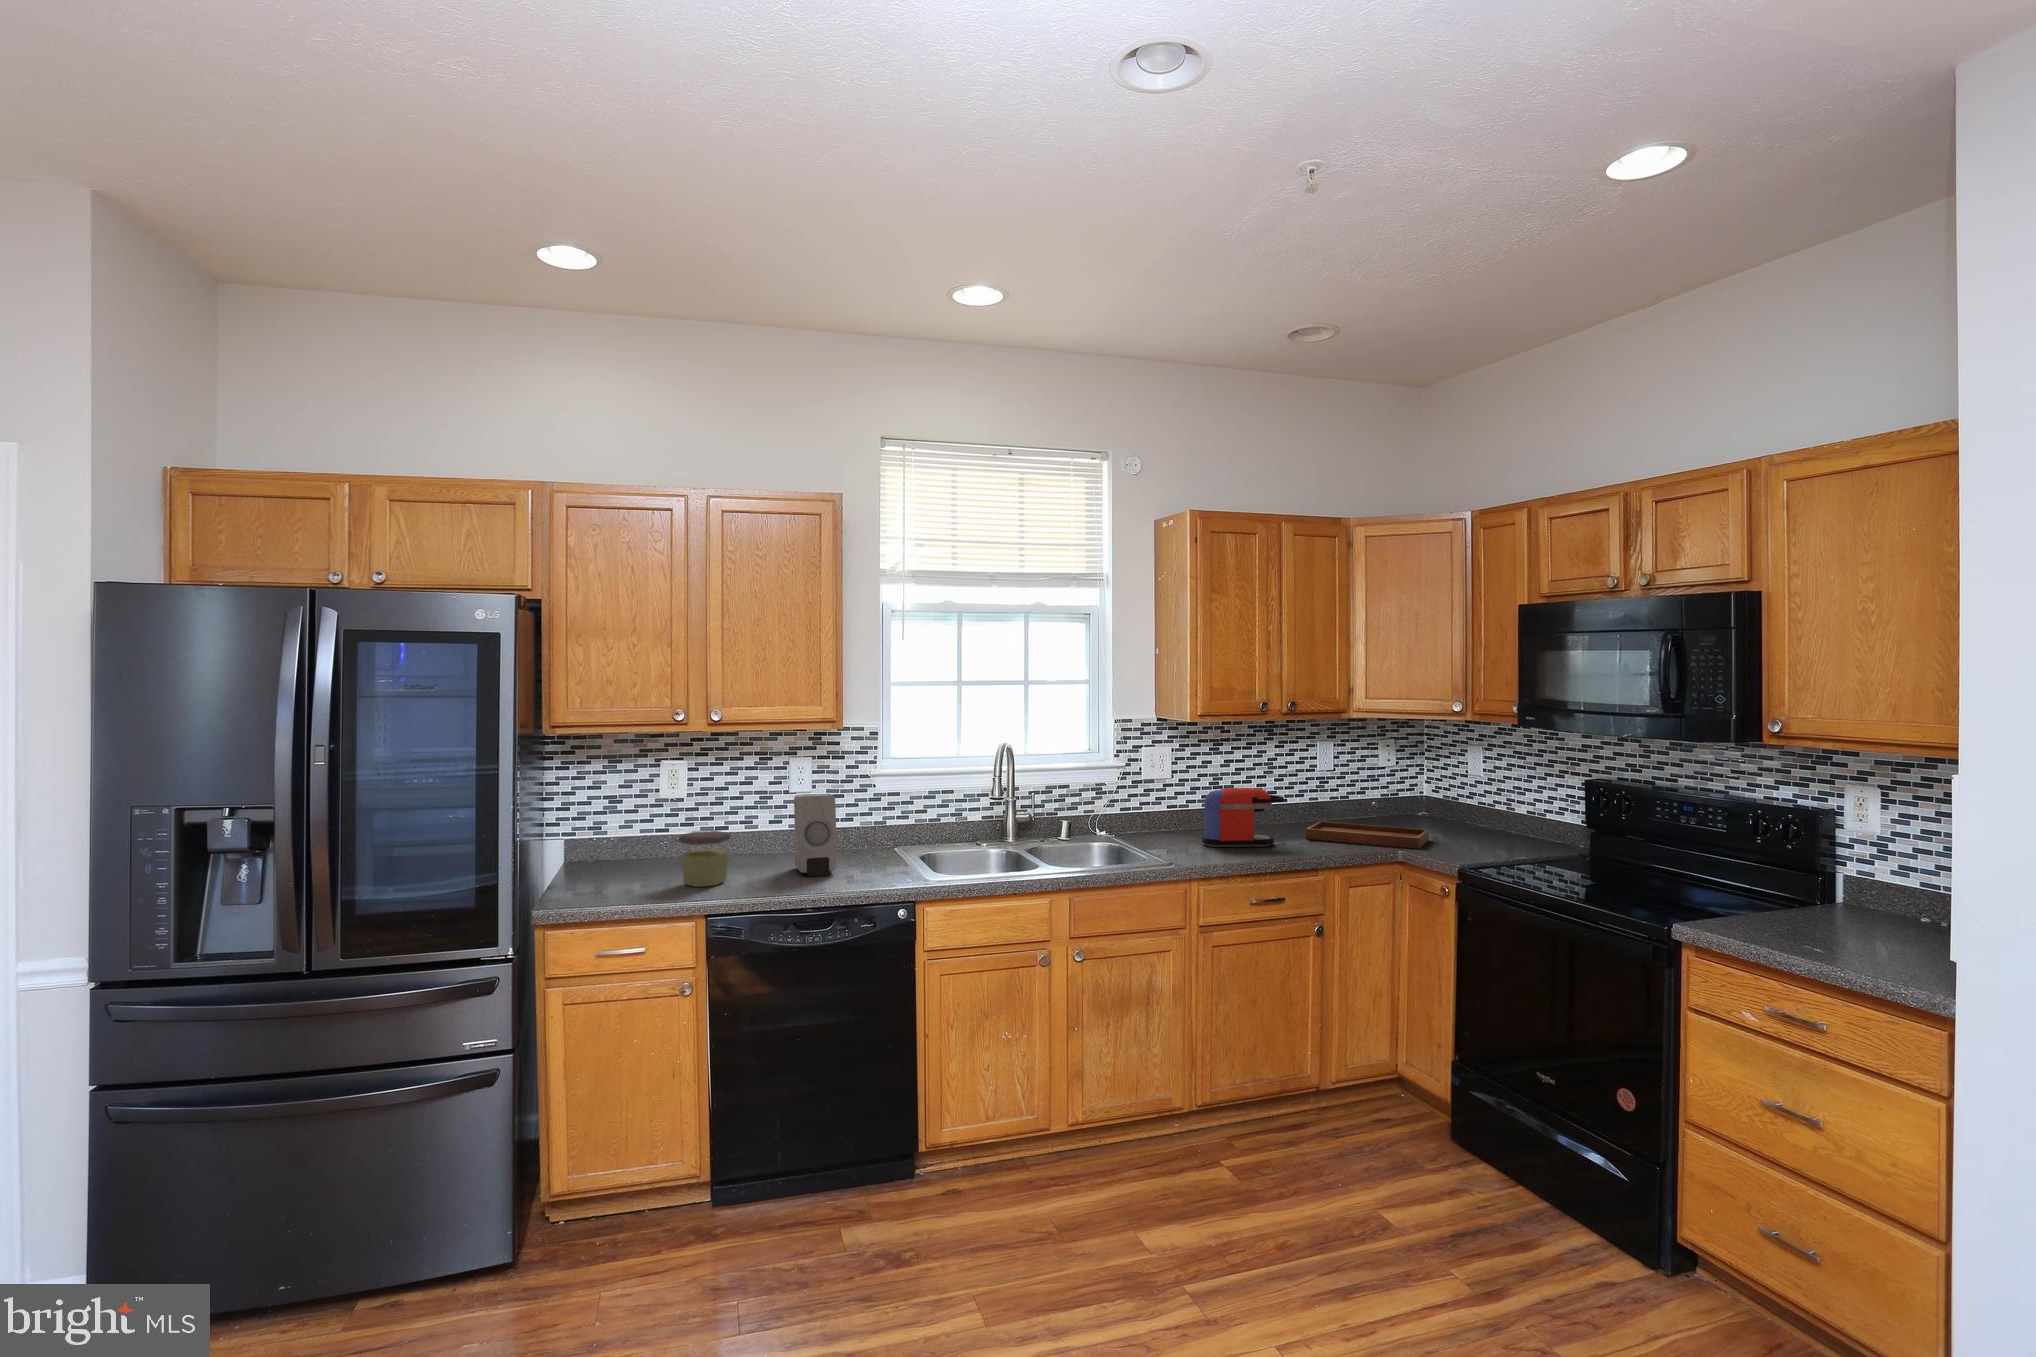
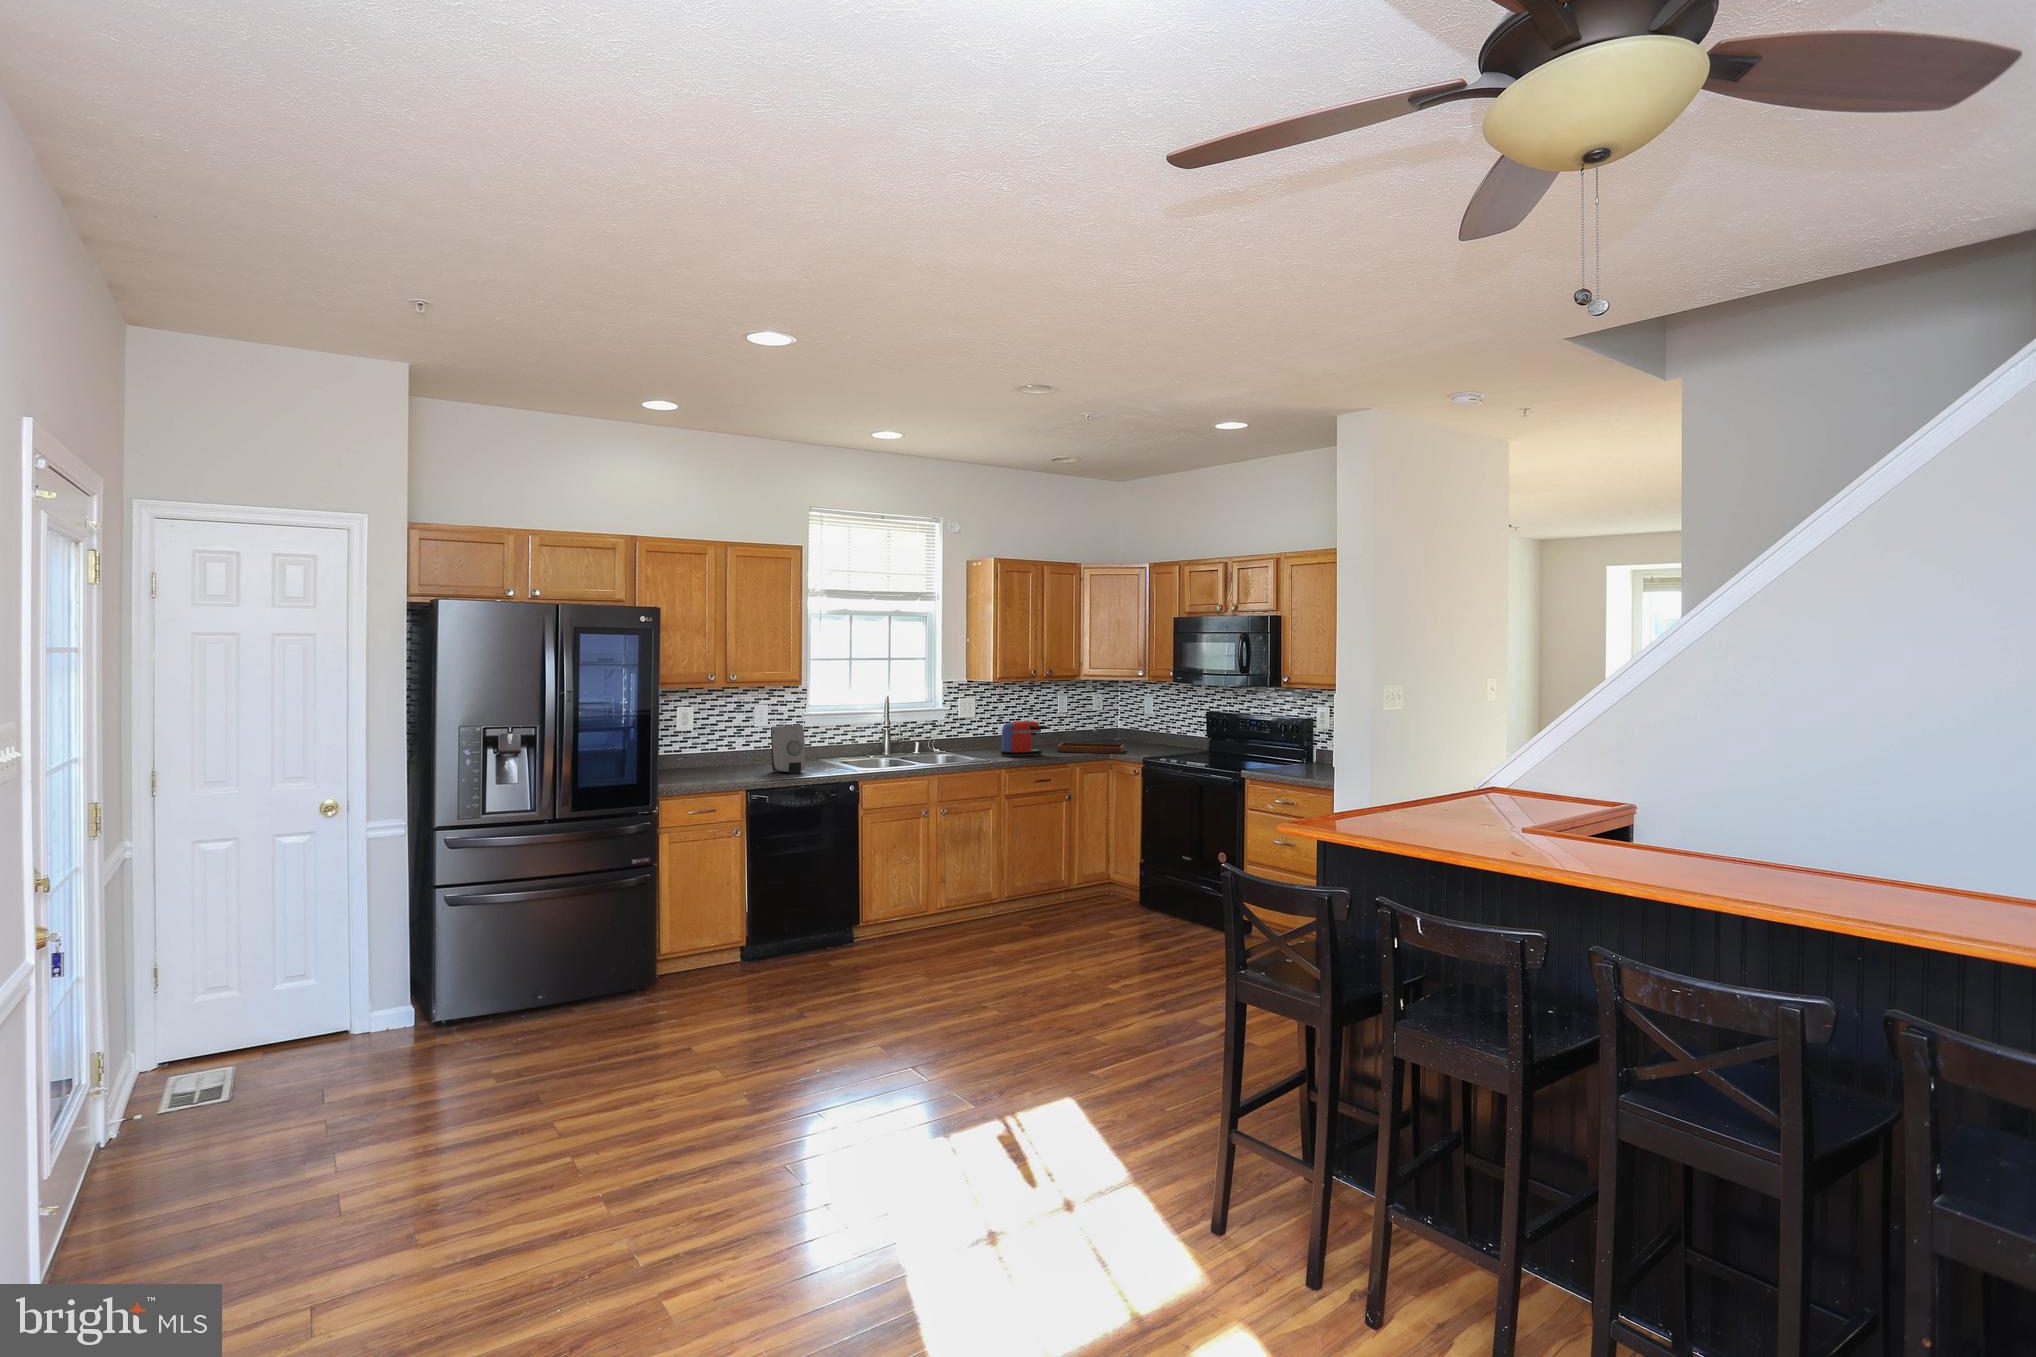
jar: present [679,830,731,887] -> none [717,747,747,780]

